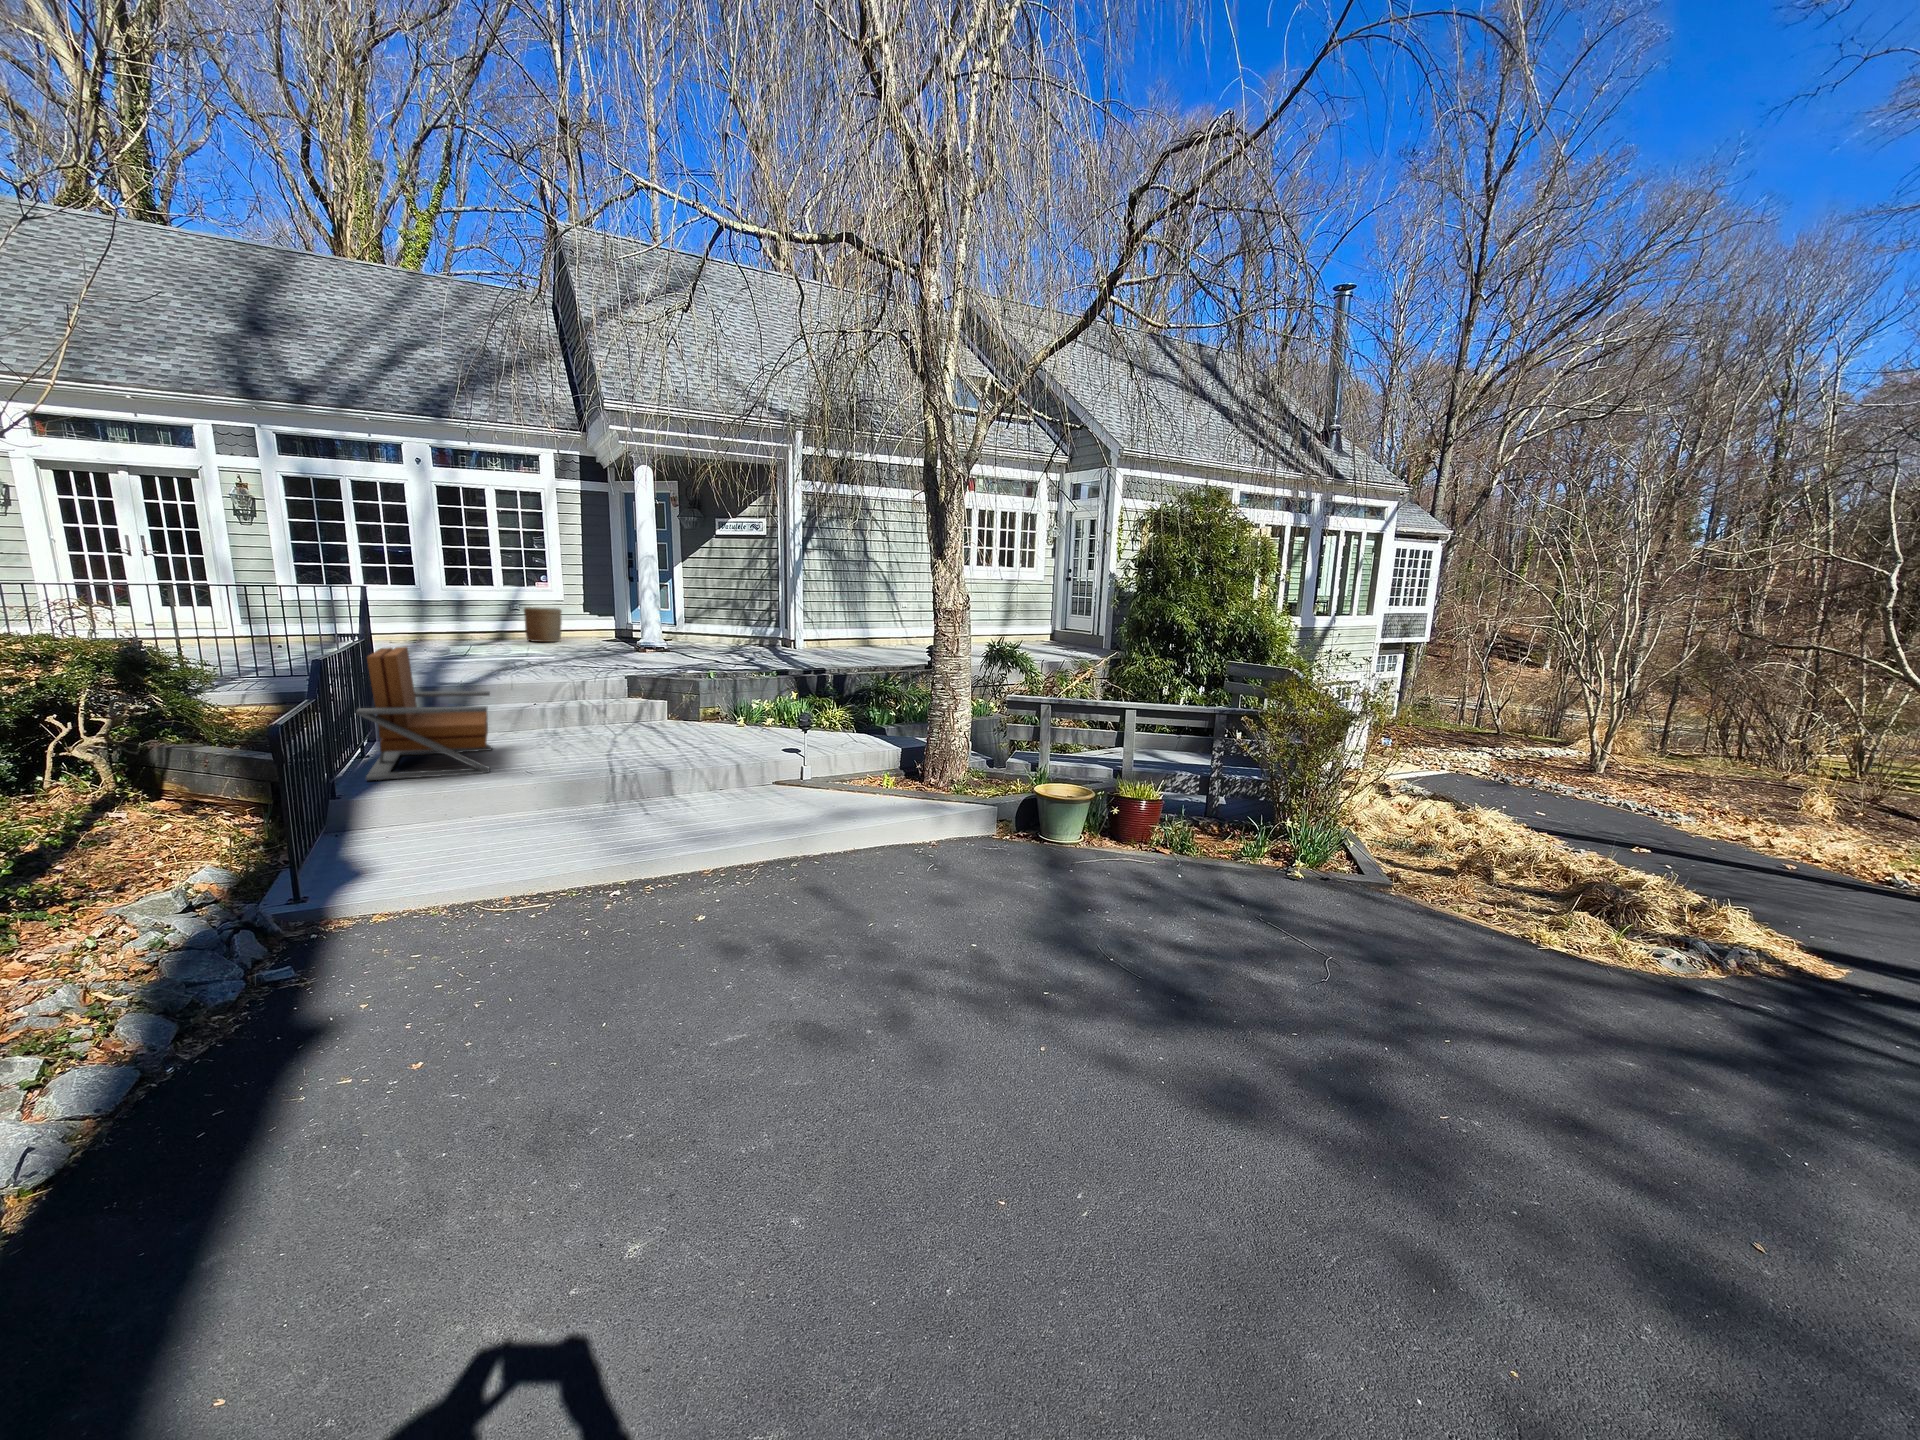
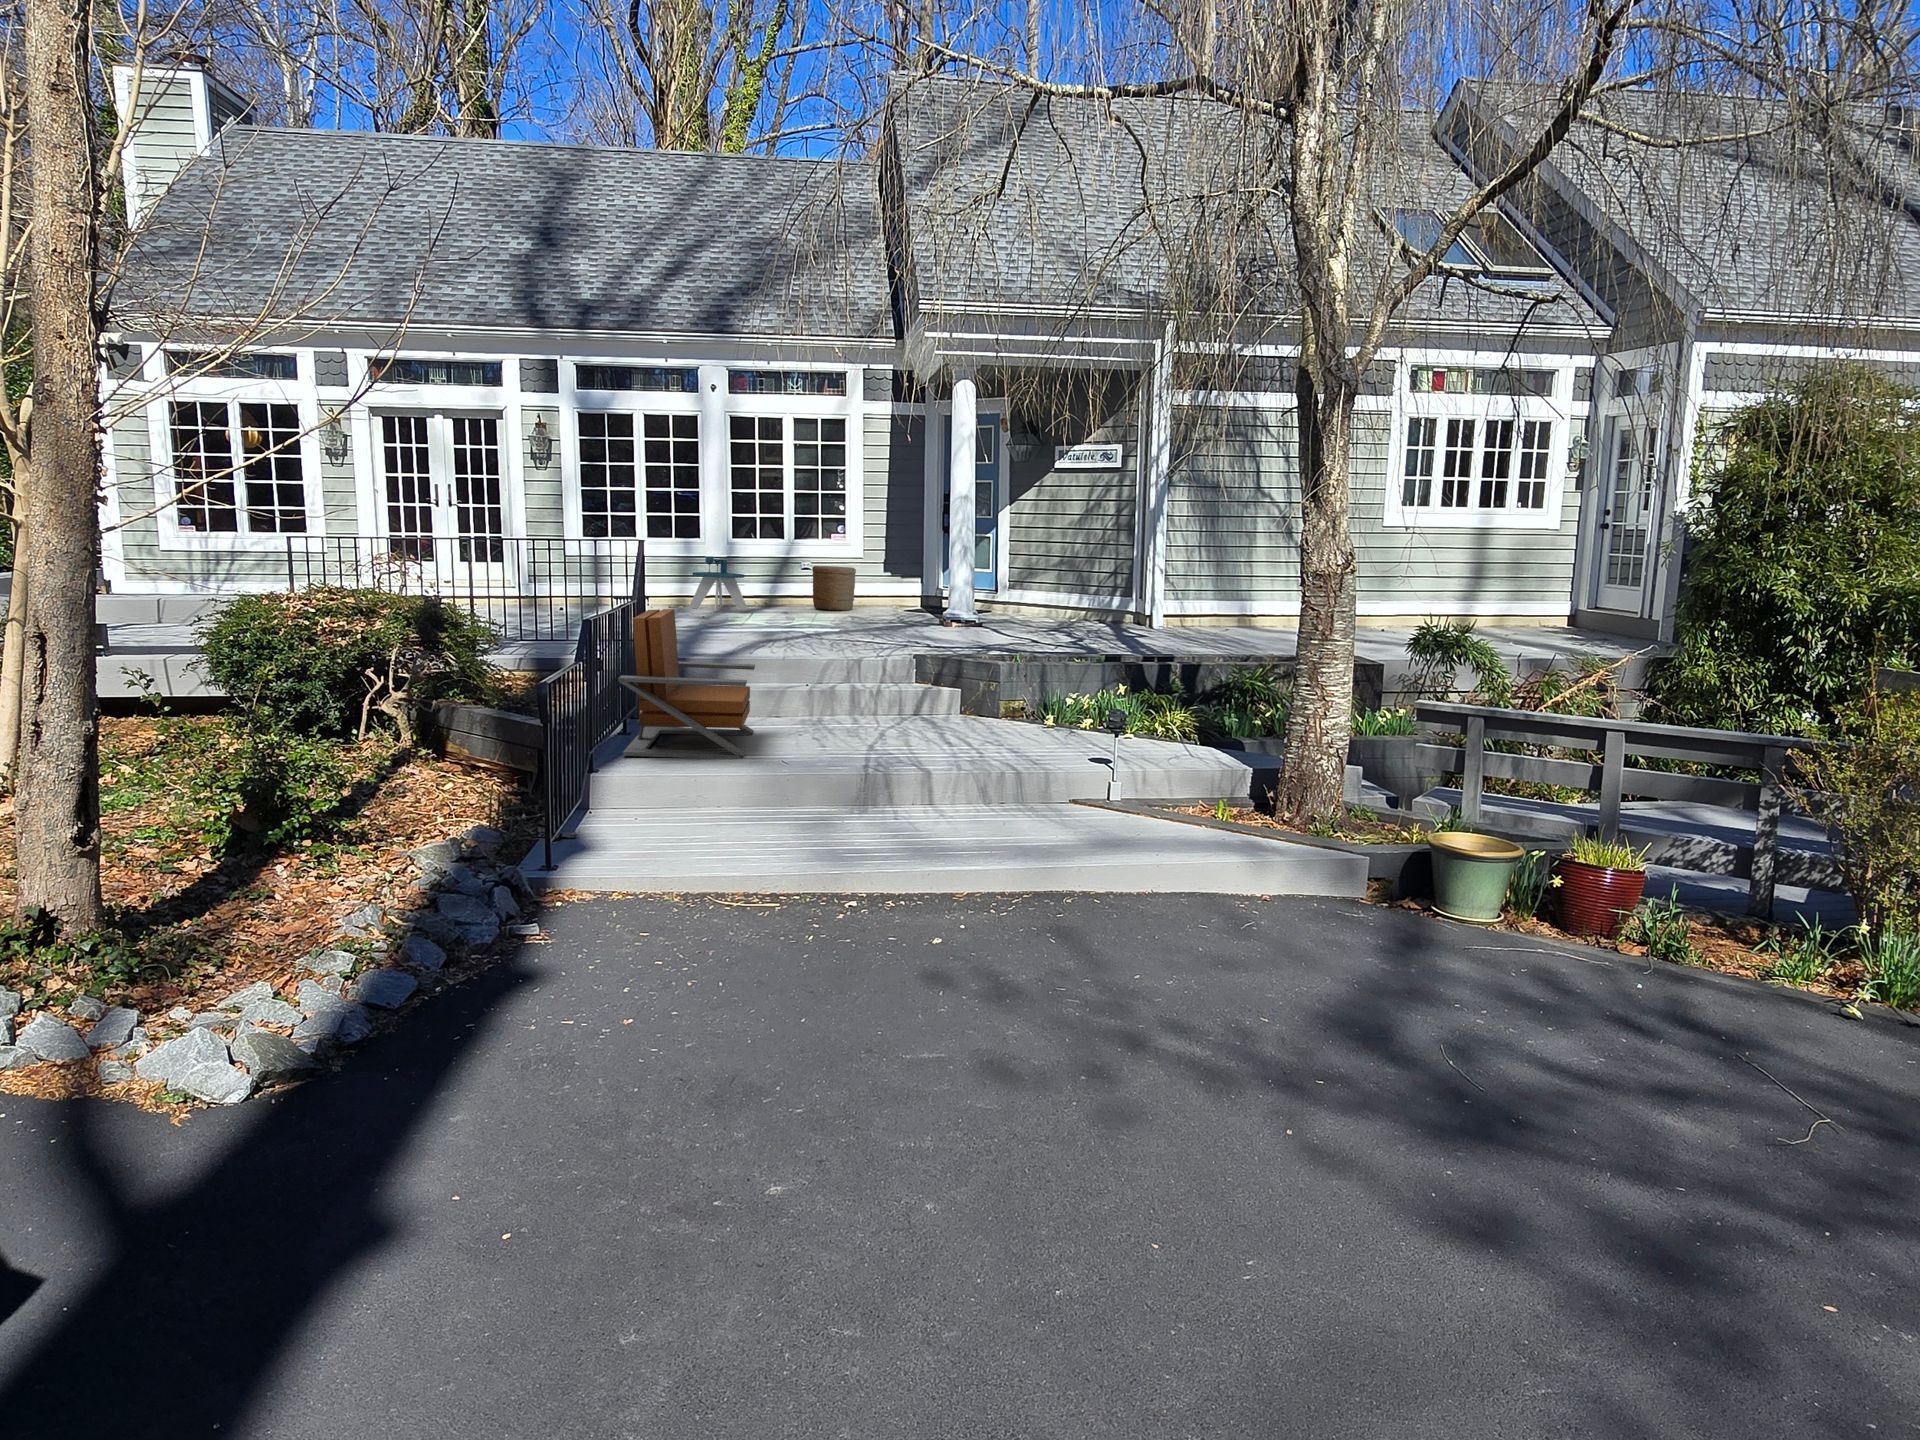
side table: none [410,600,468,646] -> present [689,556,748,611]

